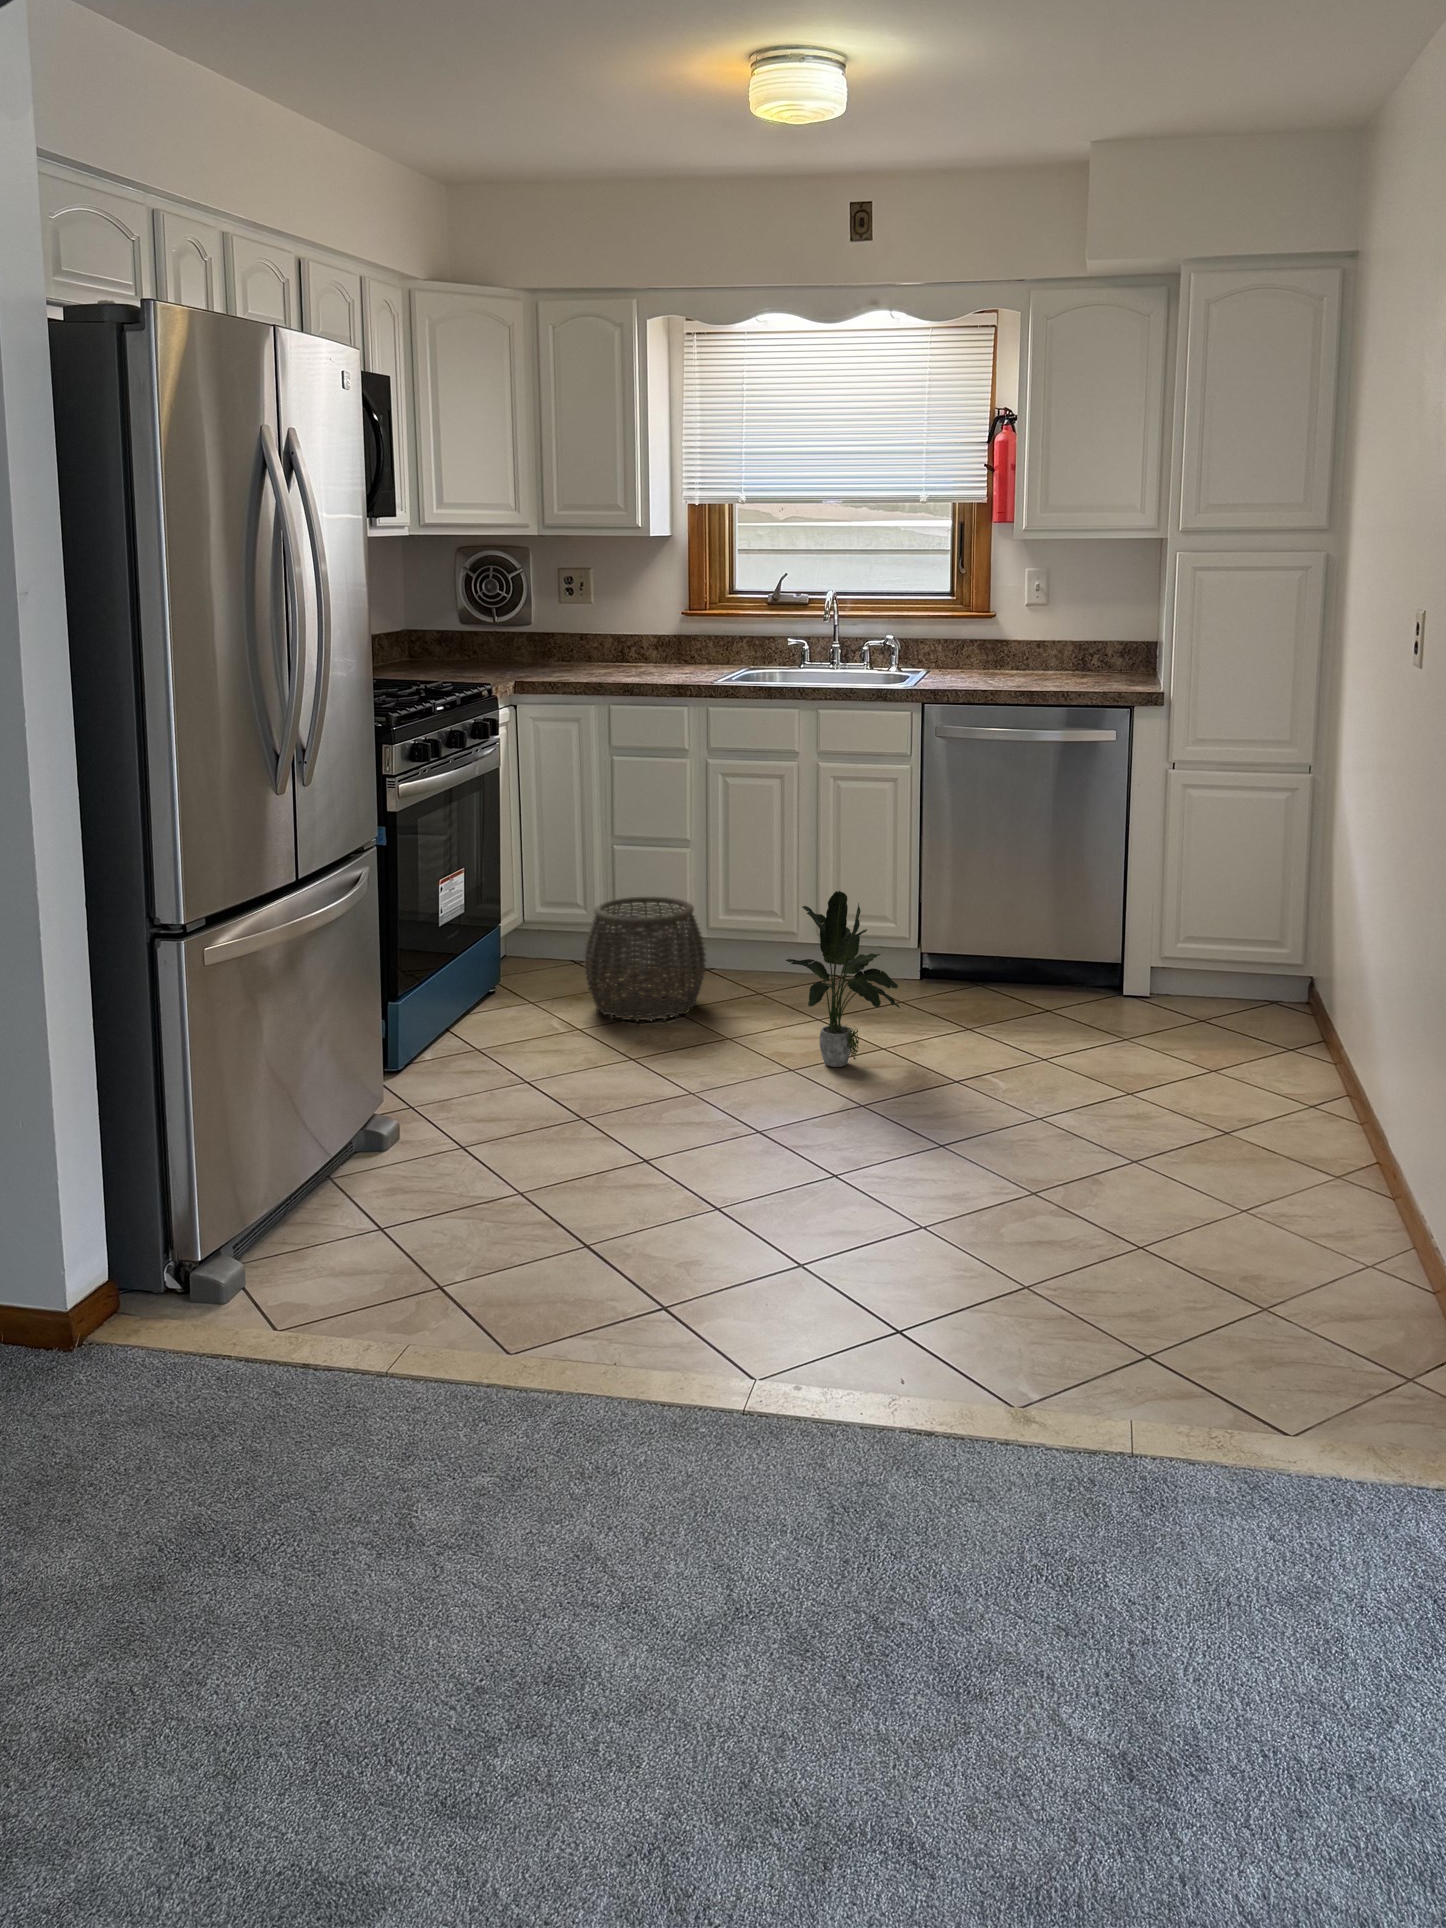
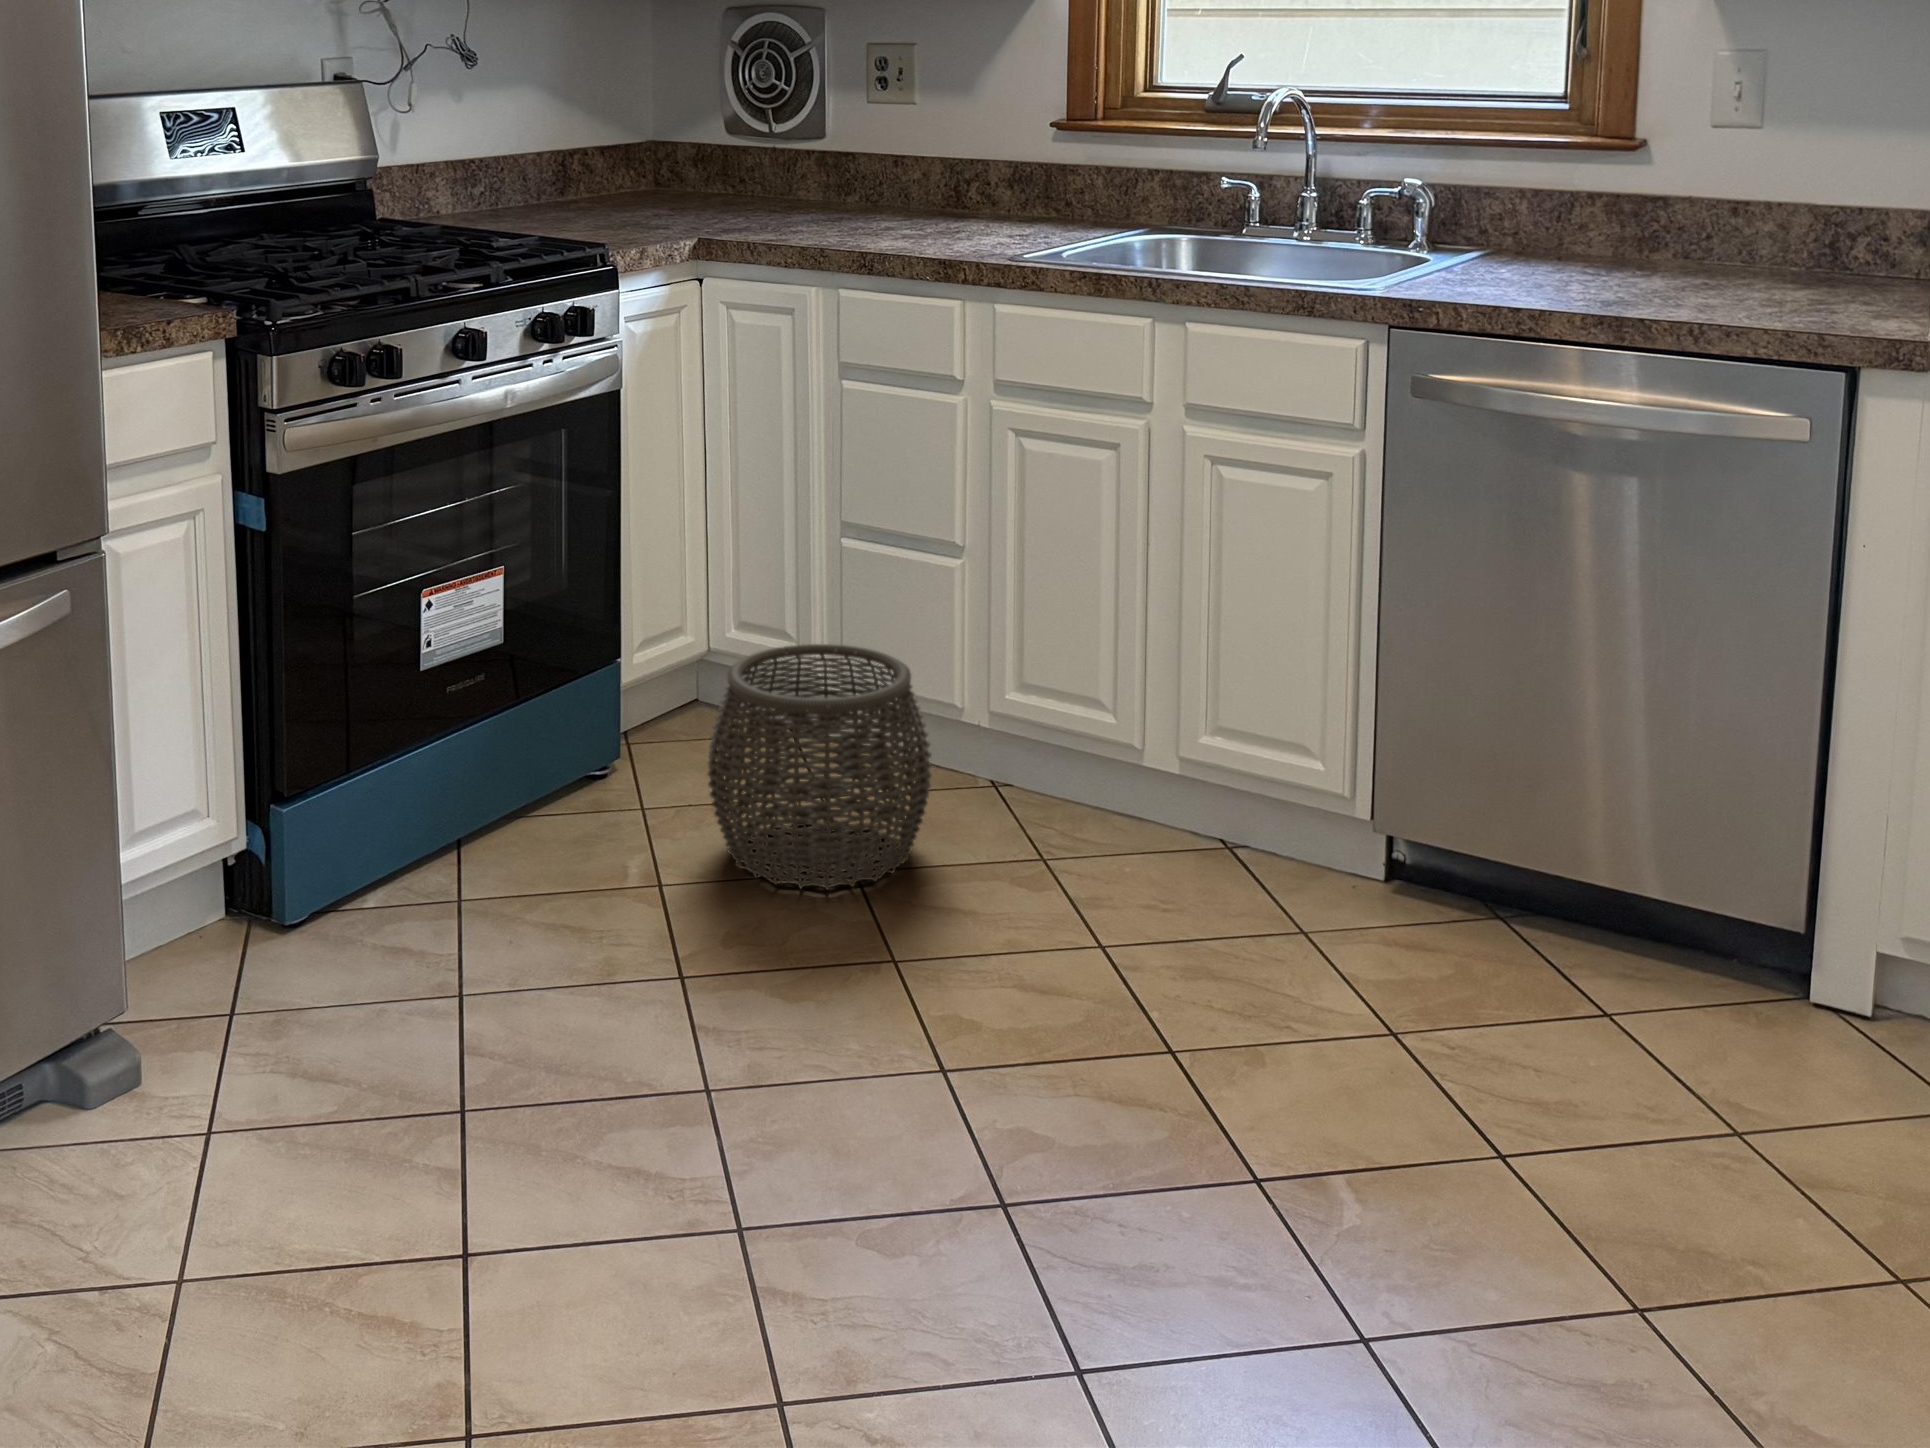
potted plant: present [786,891,900,1067] -> none [934,716,1200,1080]

